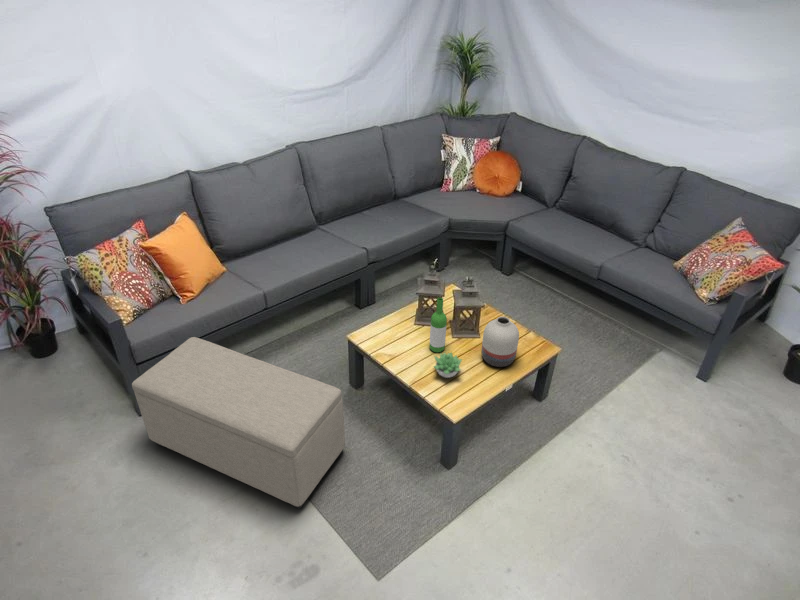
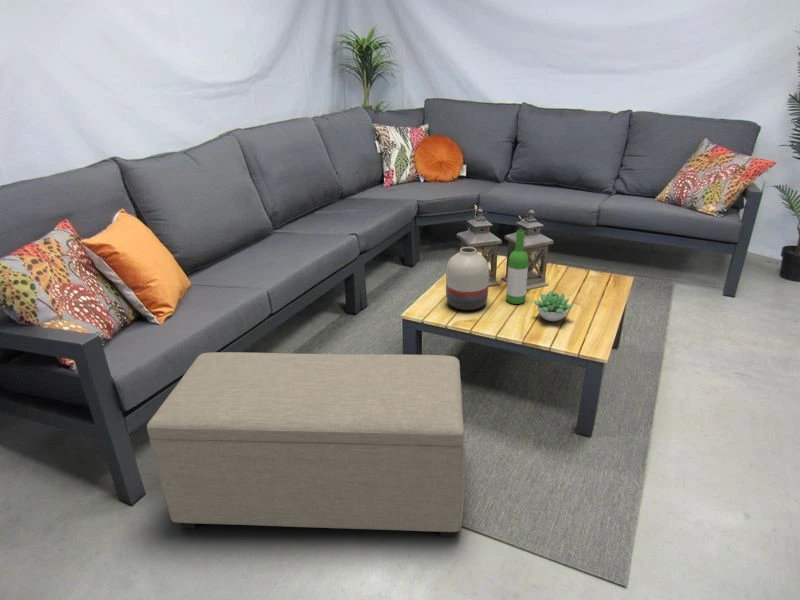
vase: present [482,316,519,367] -> present [446,247,489,310]

